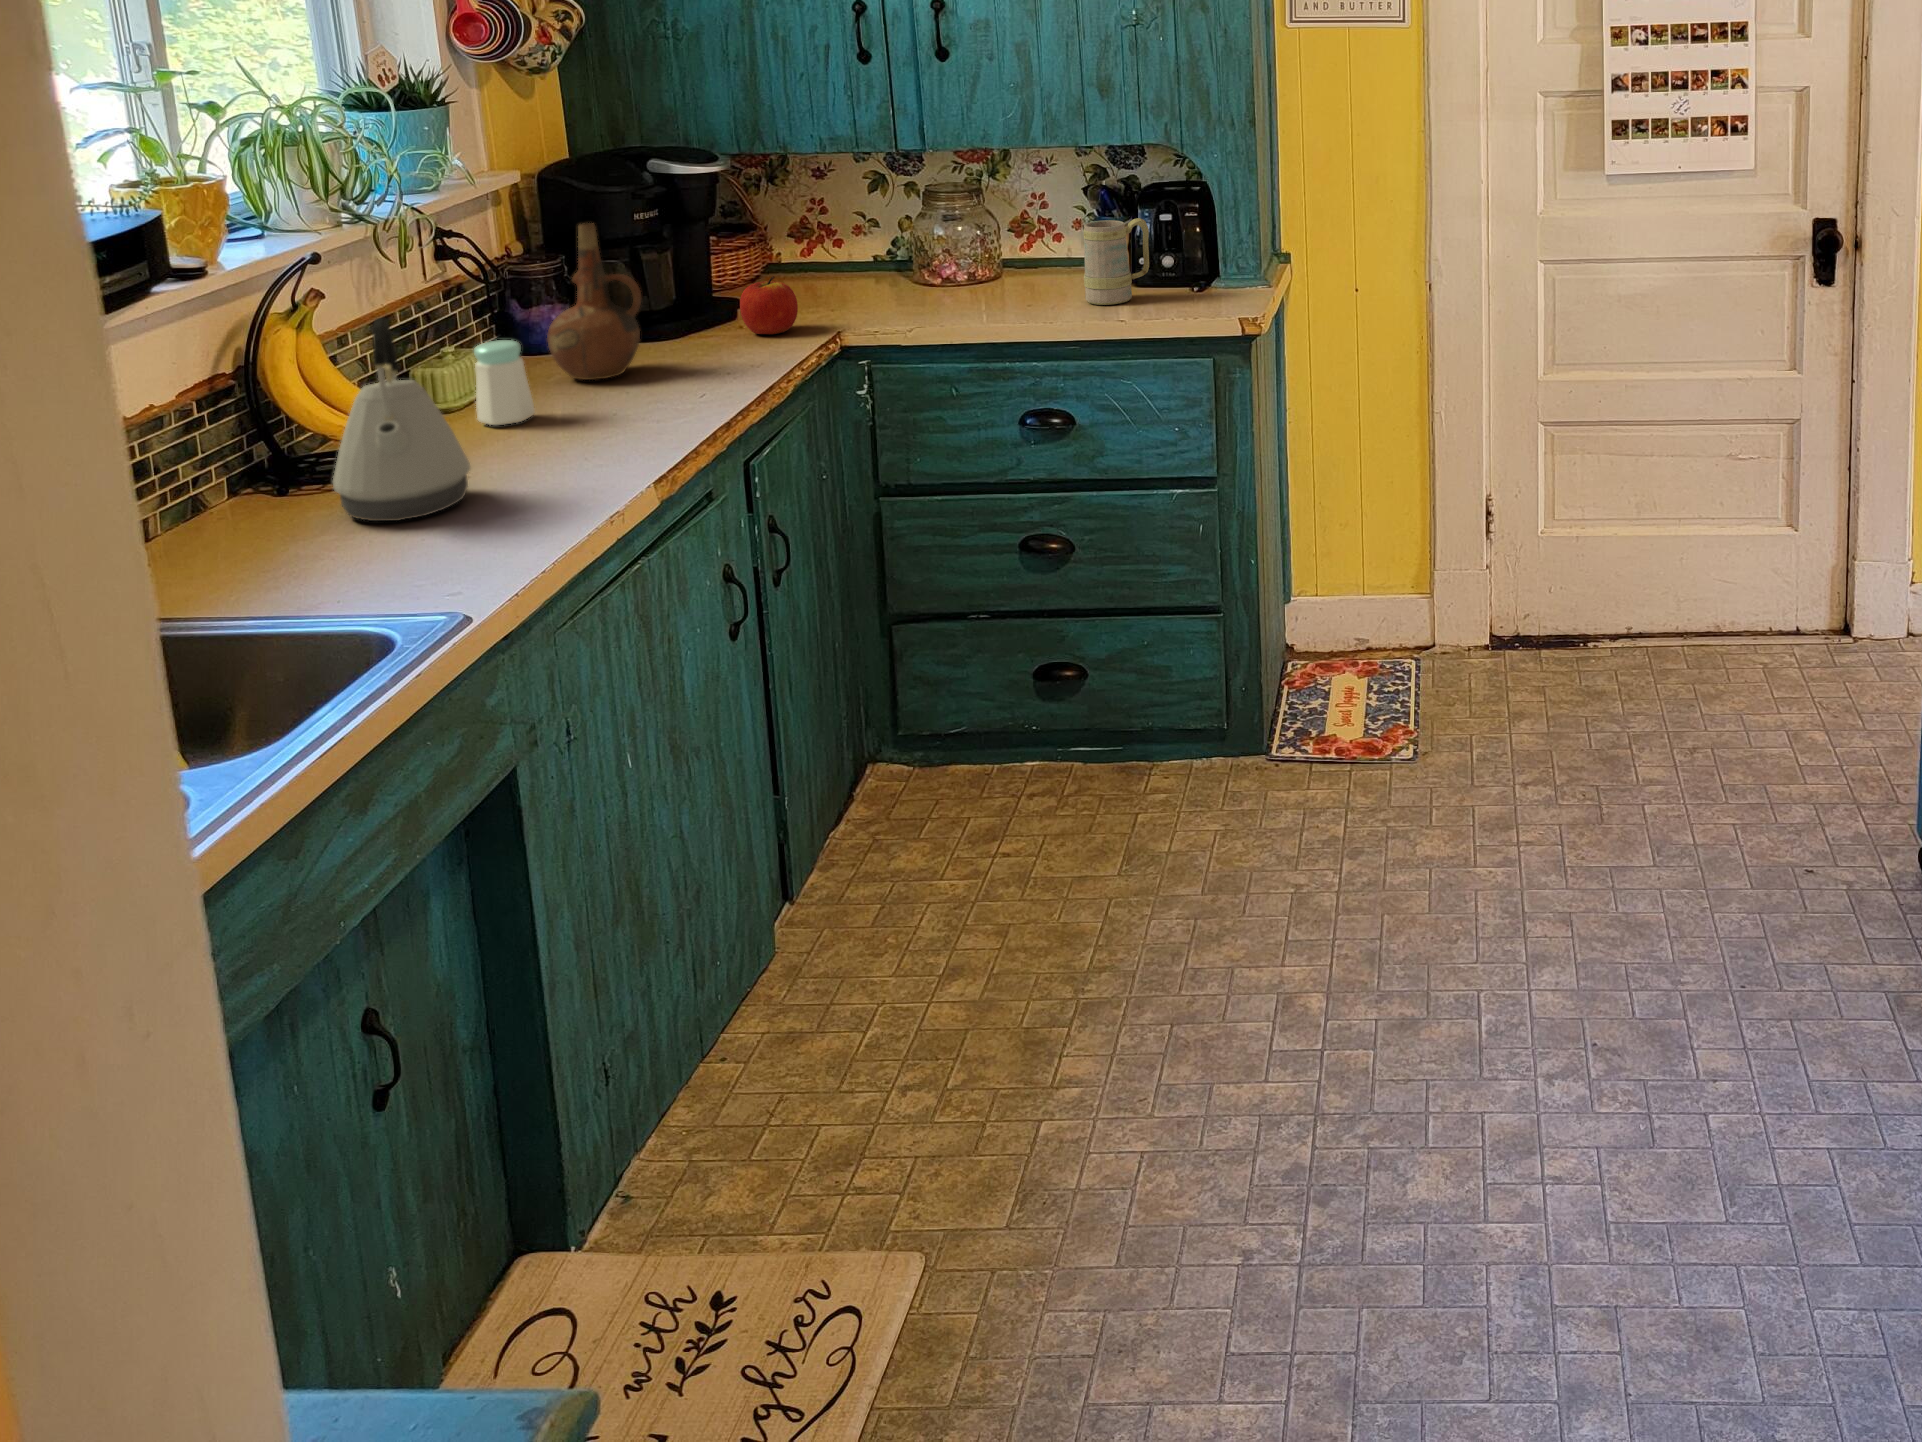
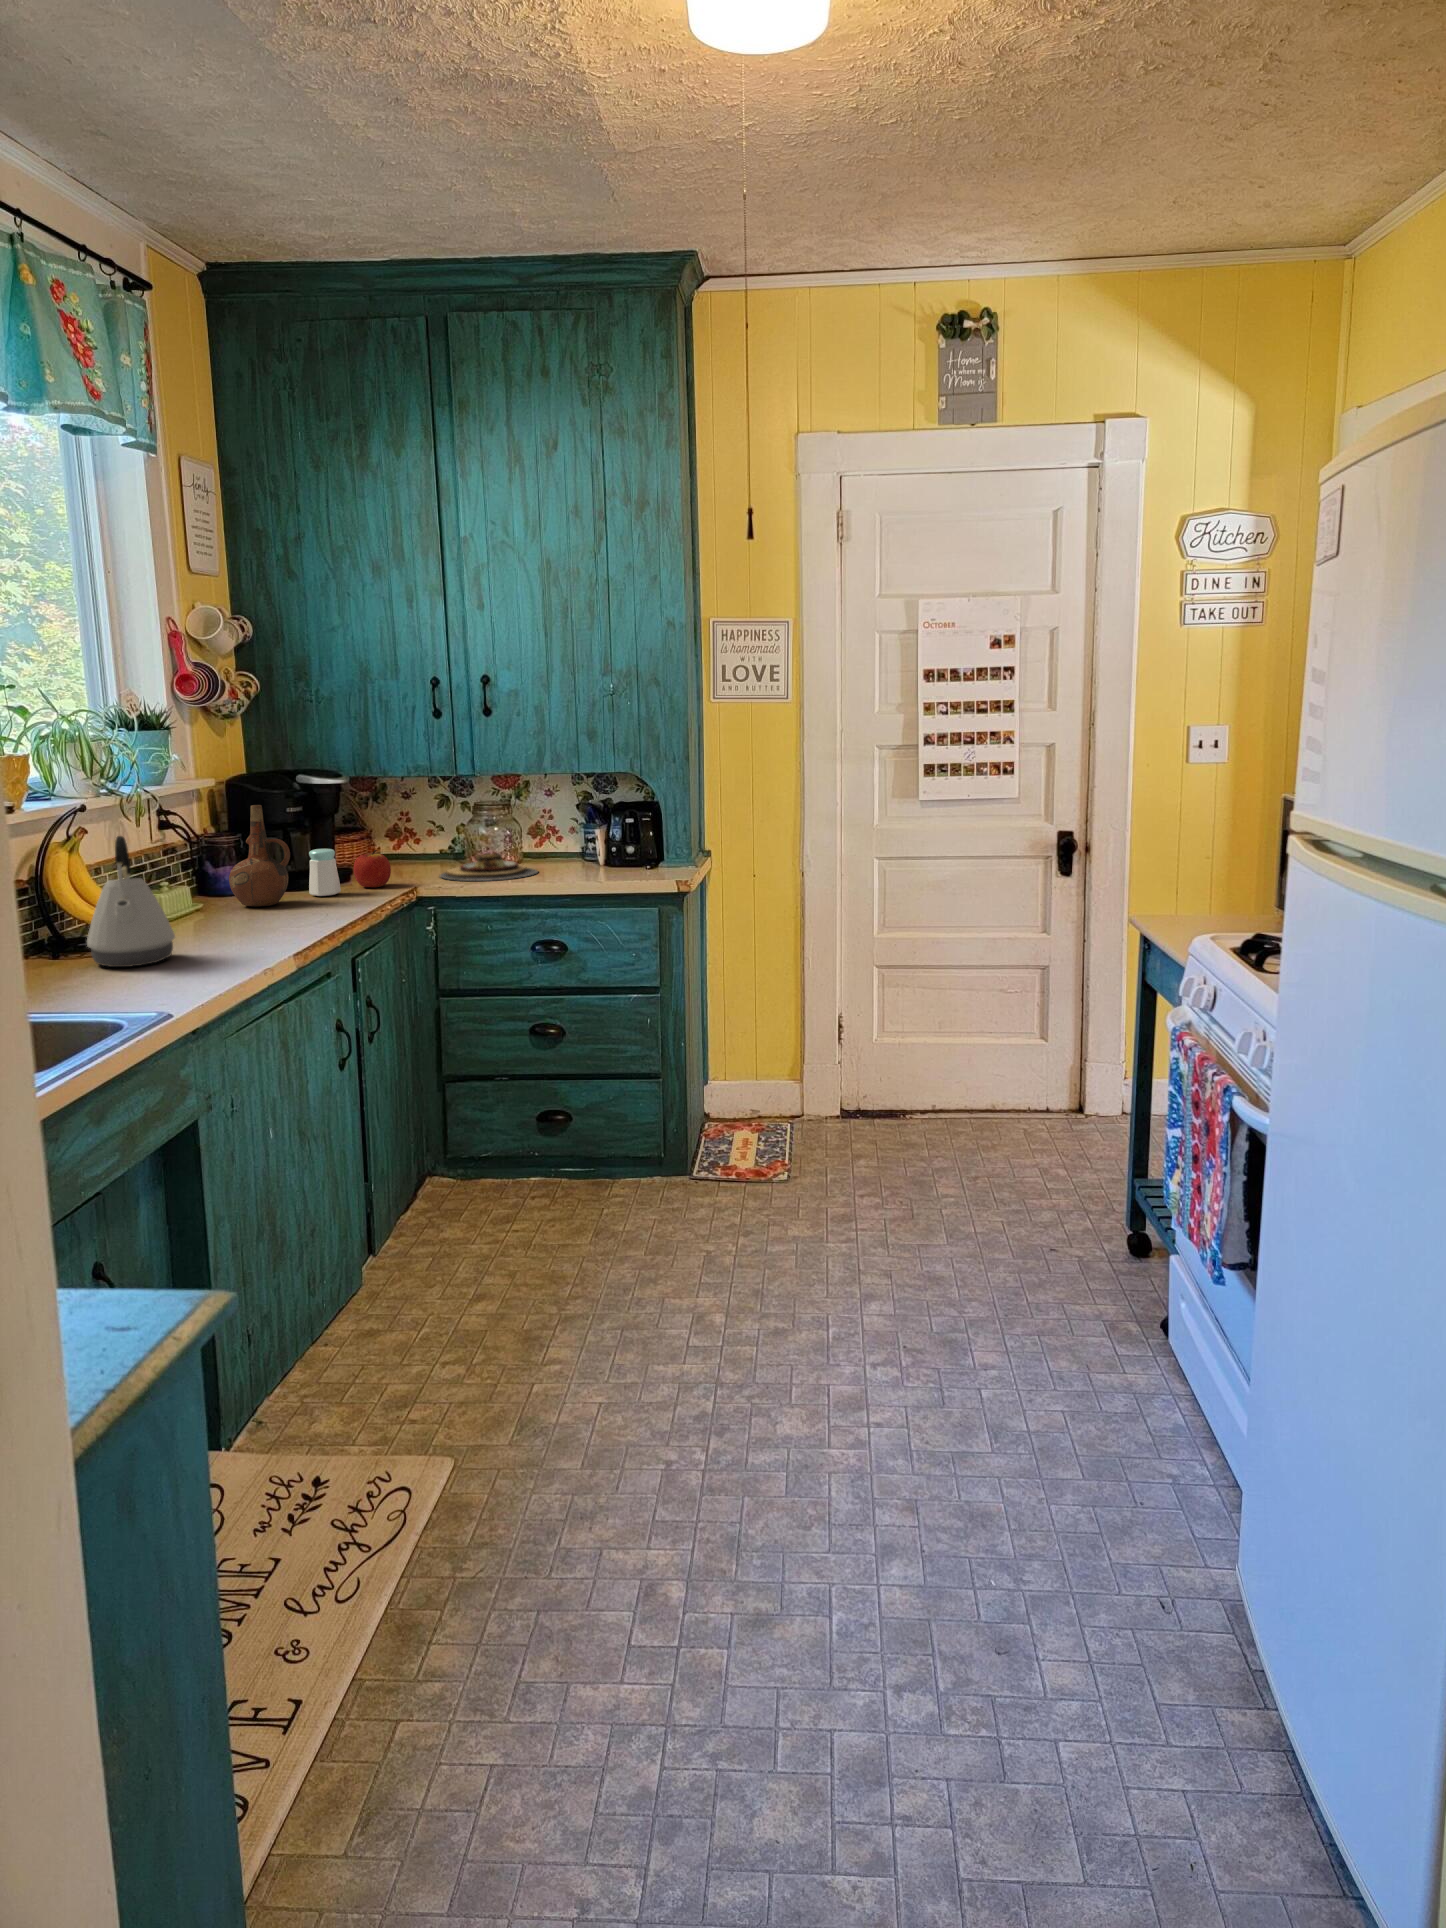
mug: present [1083,218,1149,305] -> none [577,820,619,875]
plate: none [872,270,1025,318] -> present [440,853,538,881]
salt shaker: present [474,340,535,425] -> present [309,849,341,896]

